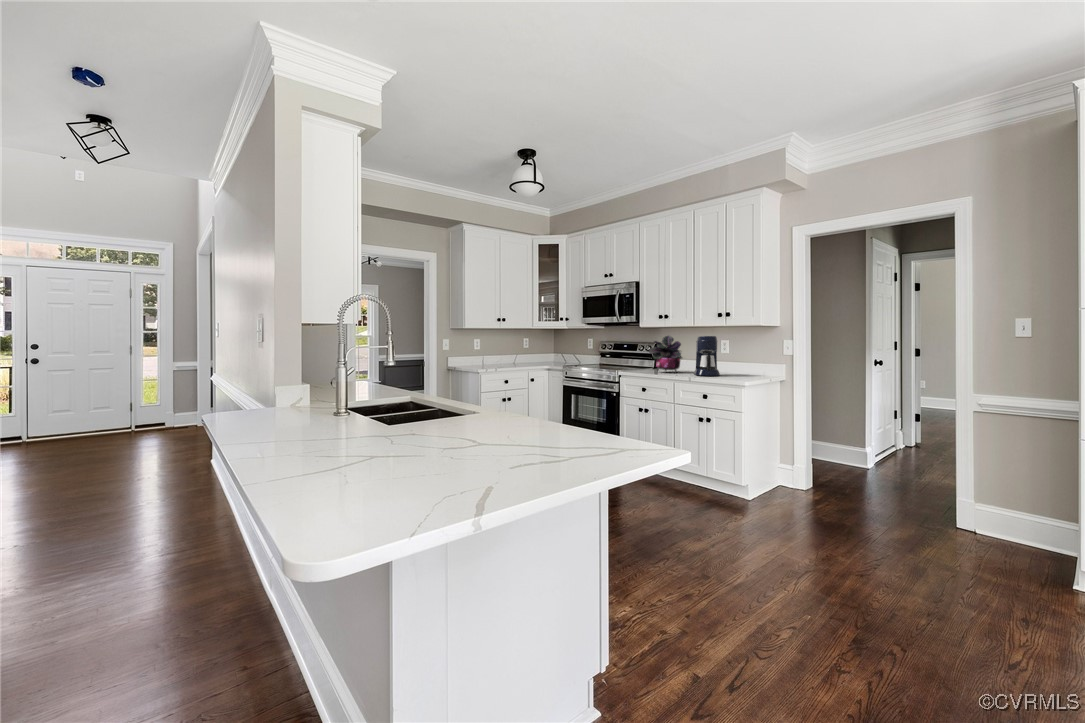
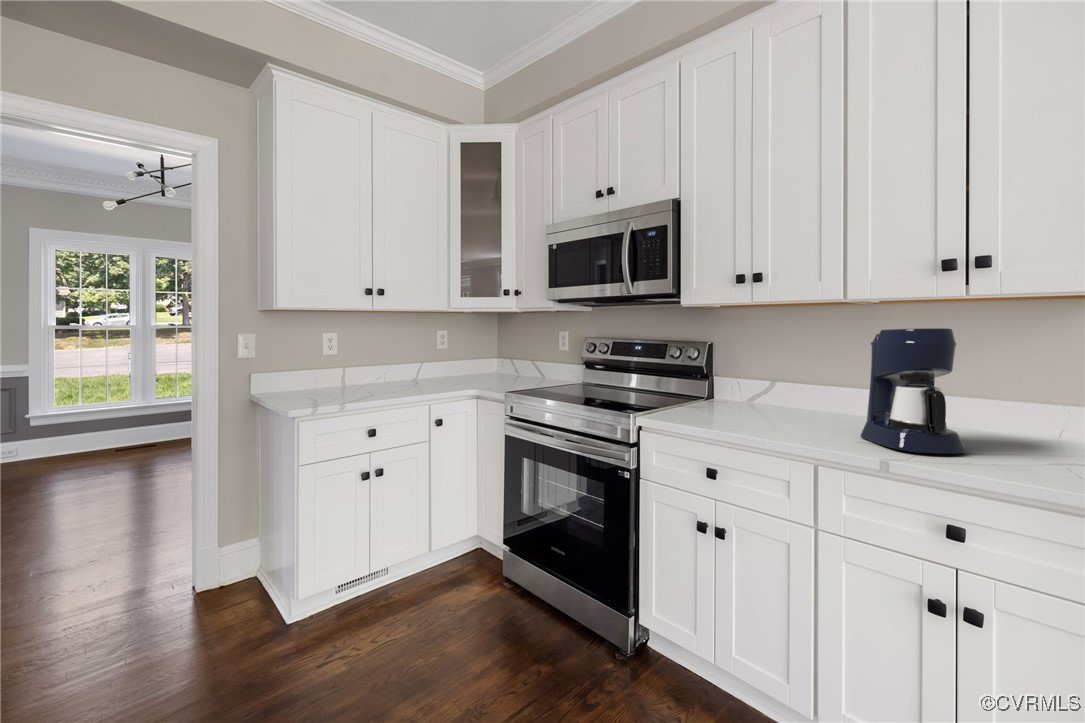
potted plant: present [649,336,682,372] -> none [716,326,814,426]

